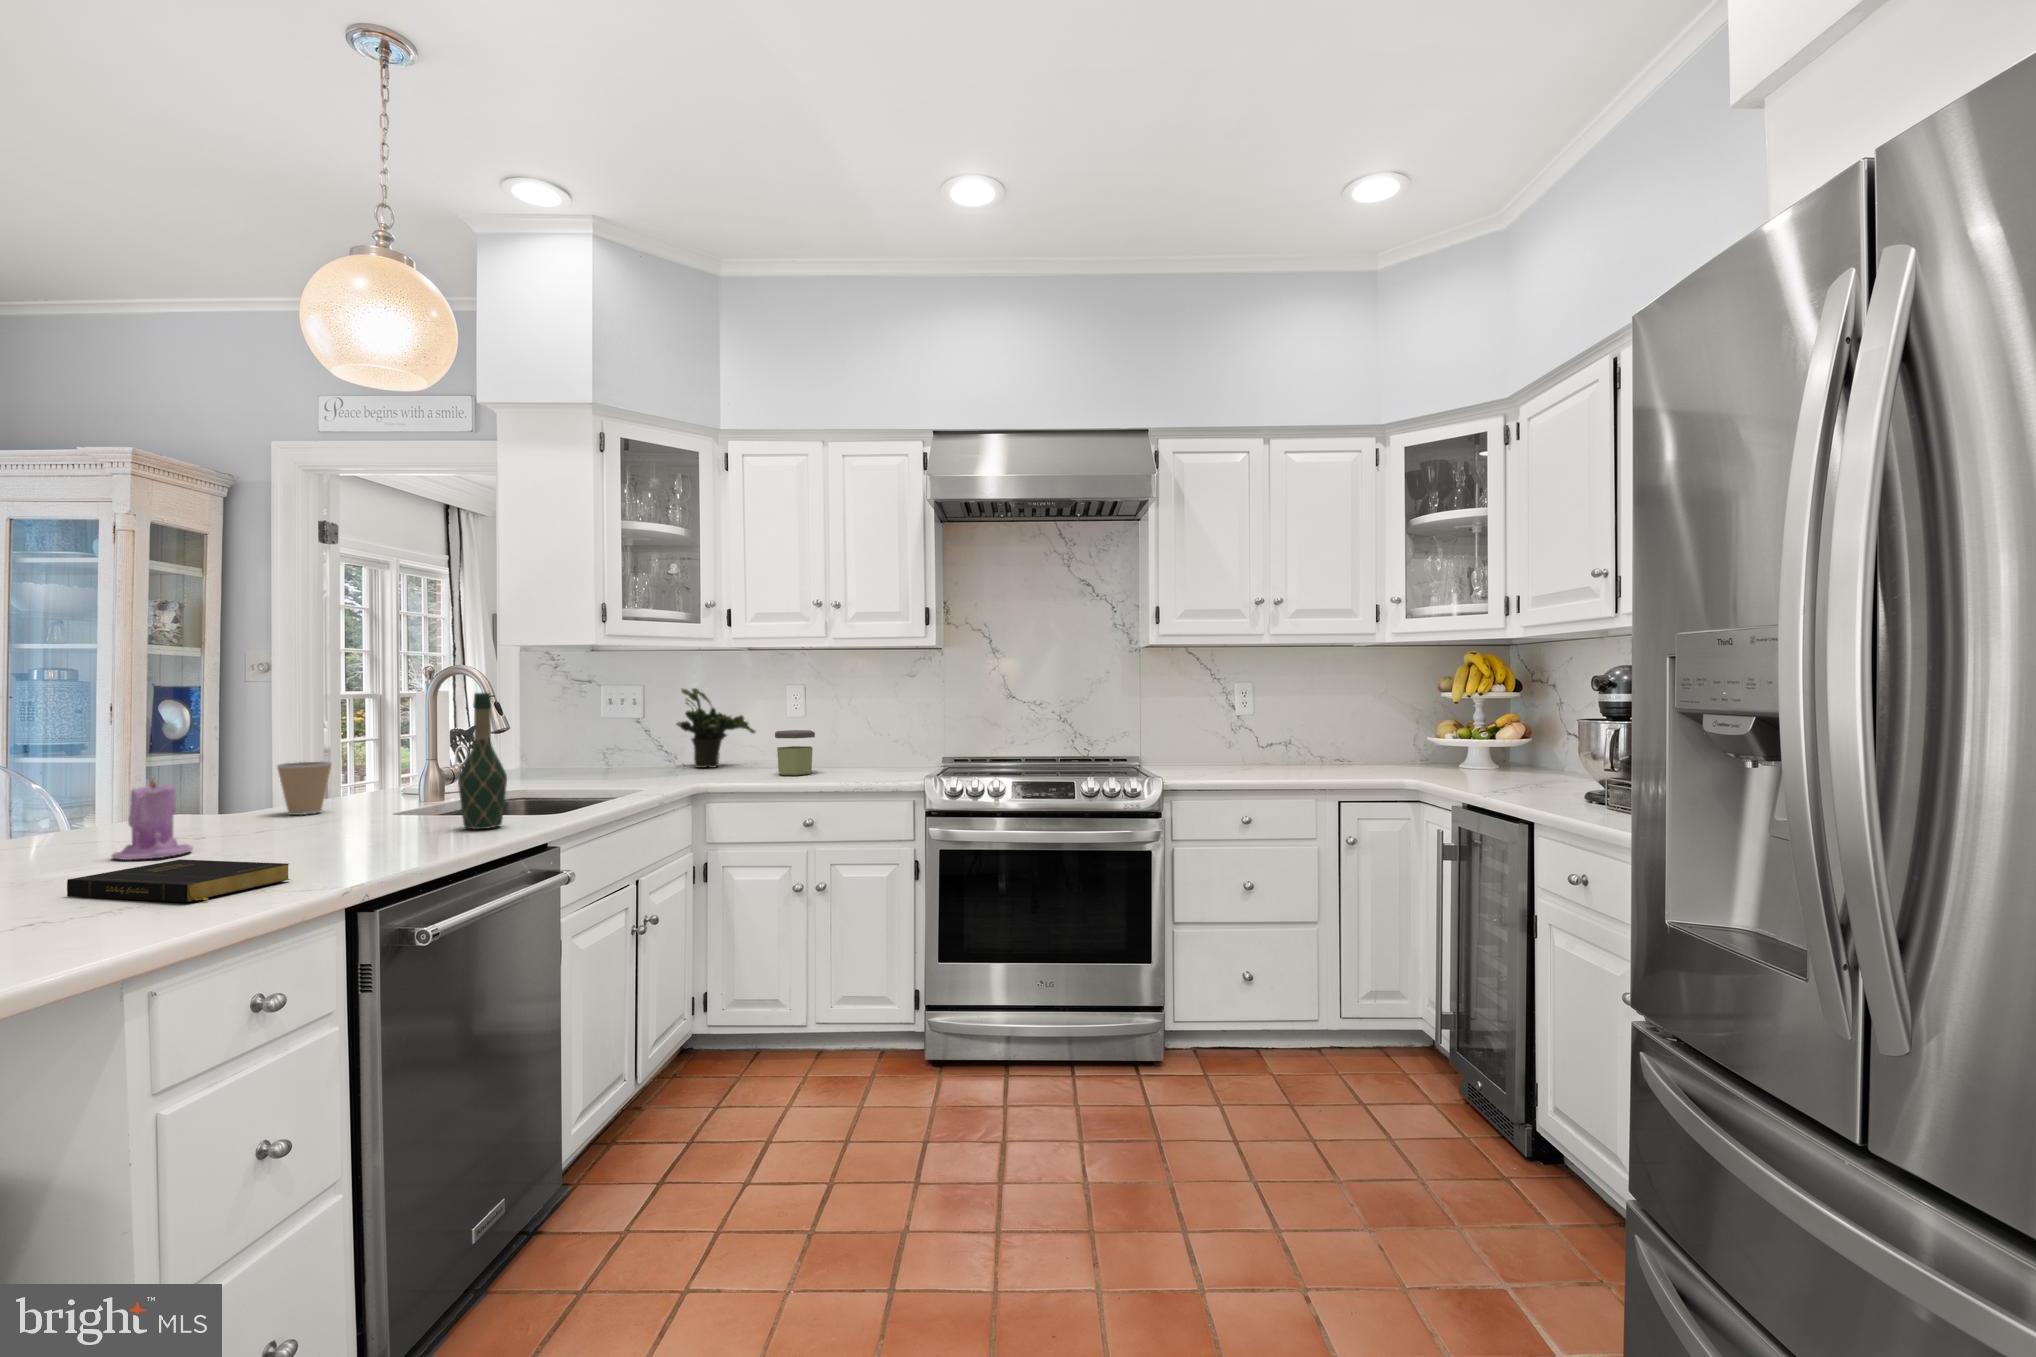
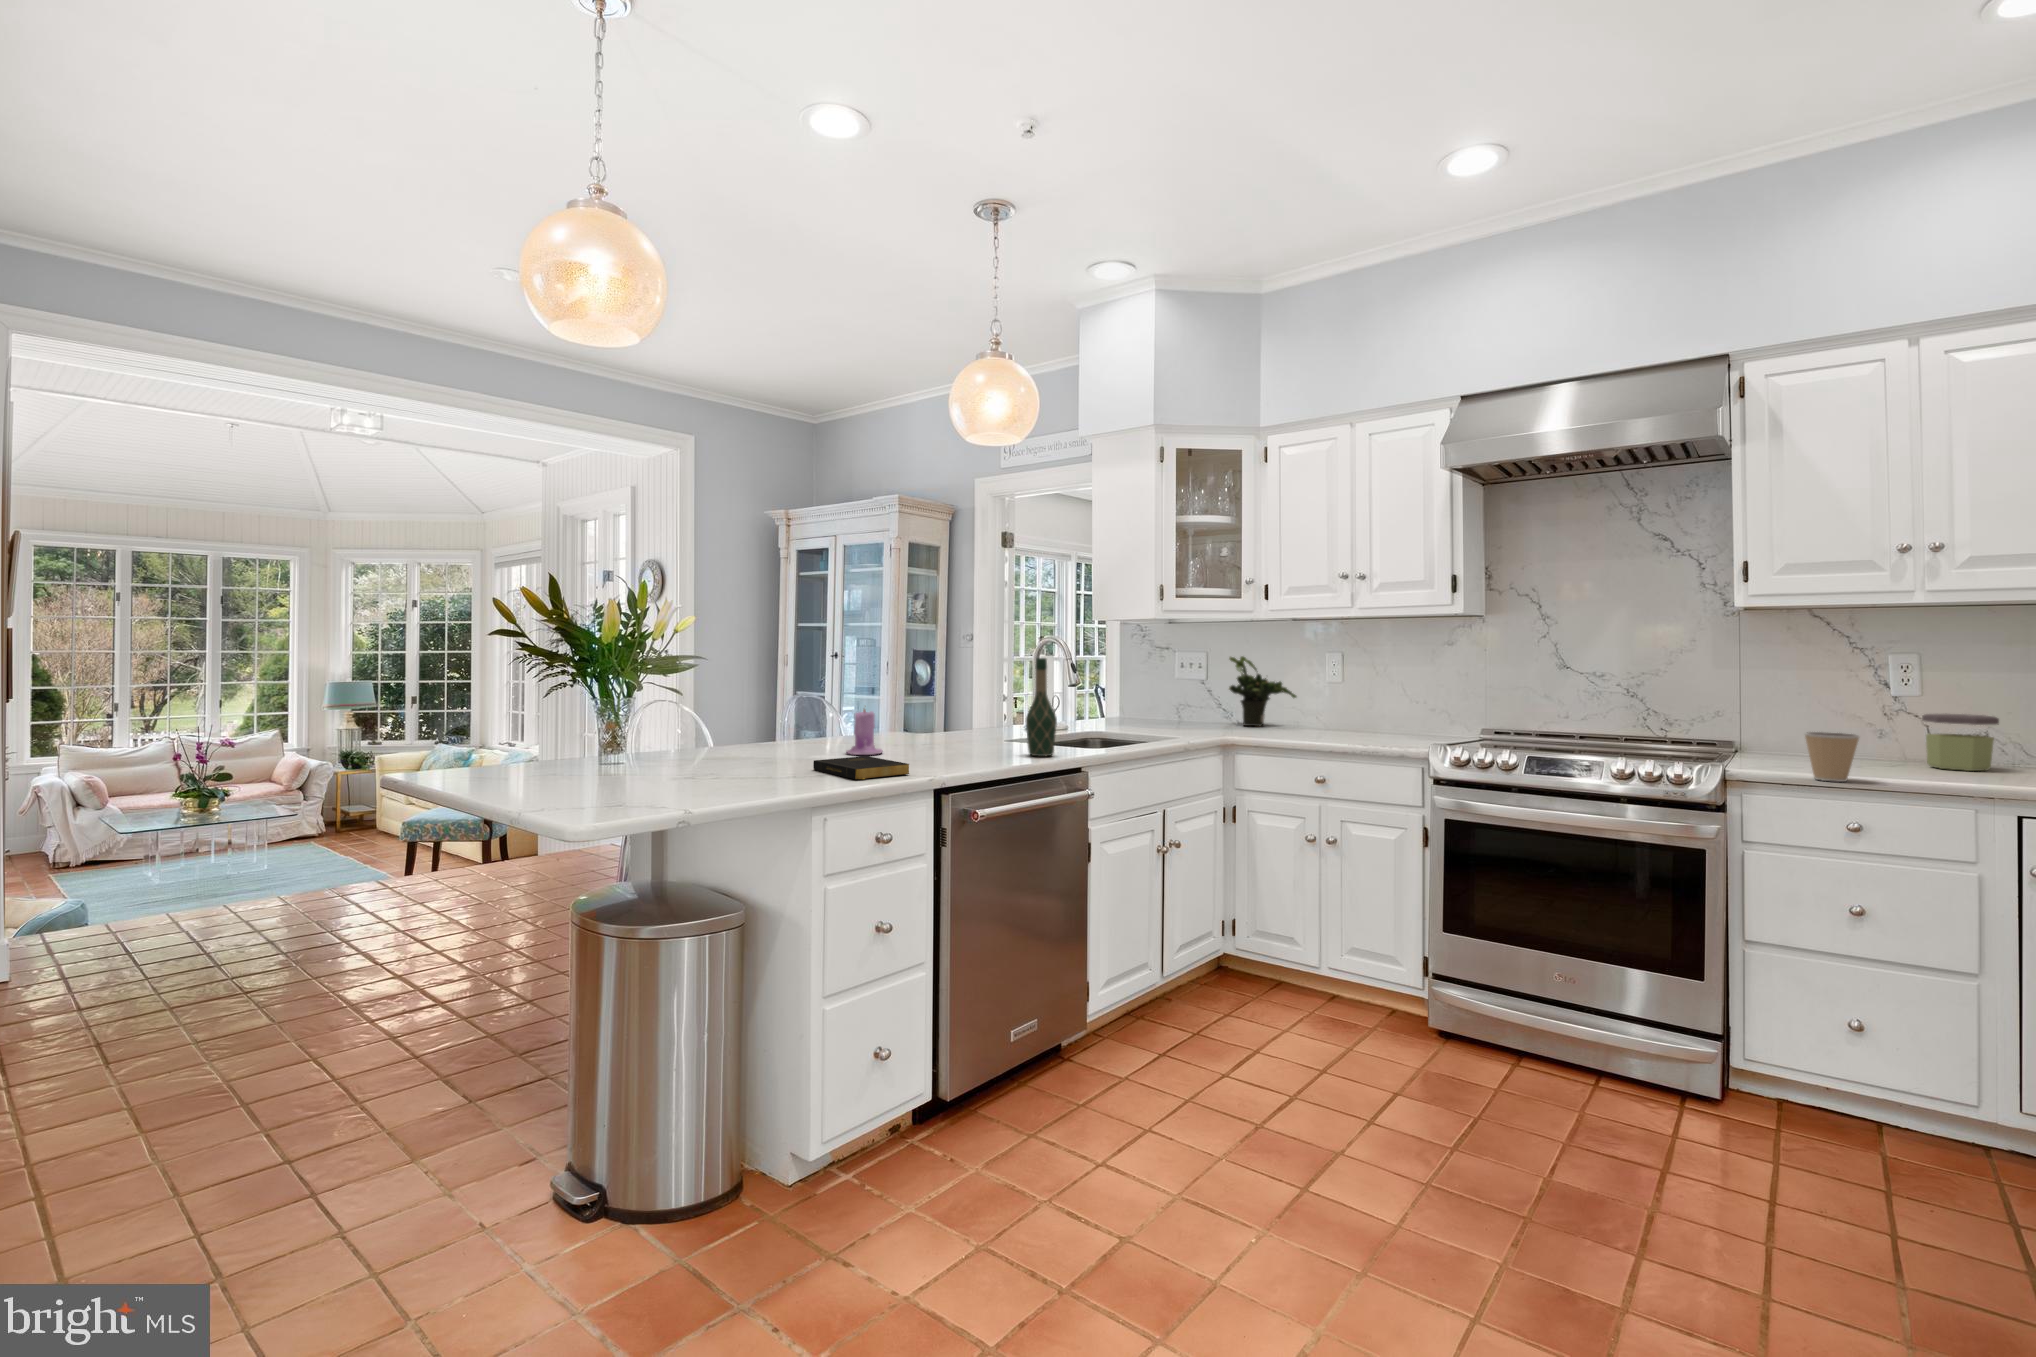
jar: present [775,730,815,775] -> present [1922,714,1999,771]
coffee cup: present [277,762,332,815] -> present [1805,732,1859,782]

